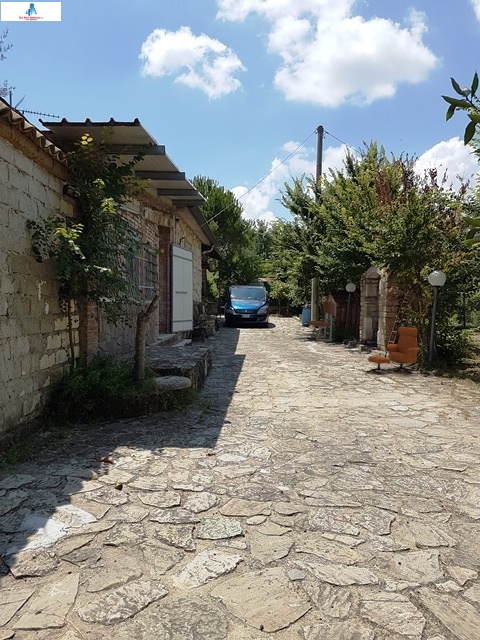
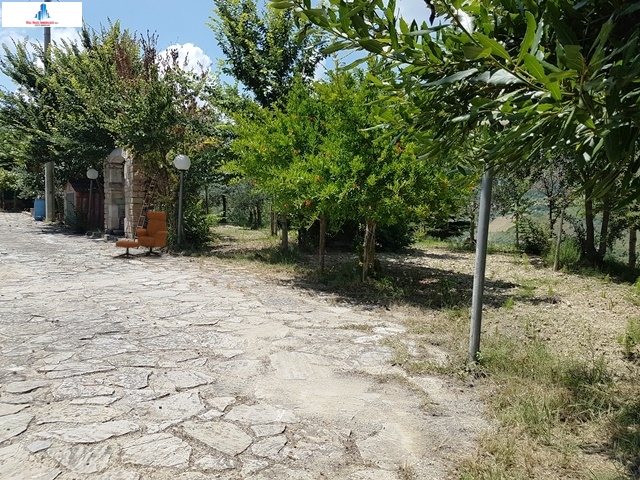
bench: present [307,301,333,341] -> none [38,189,72,233]

